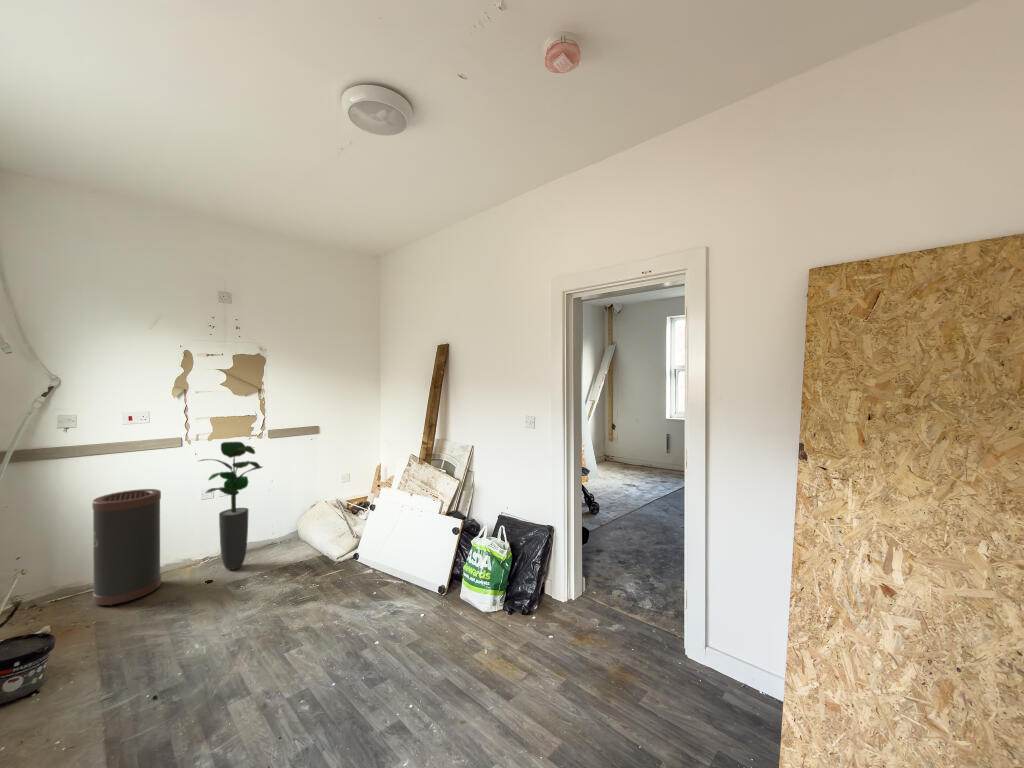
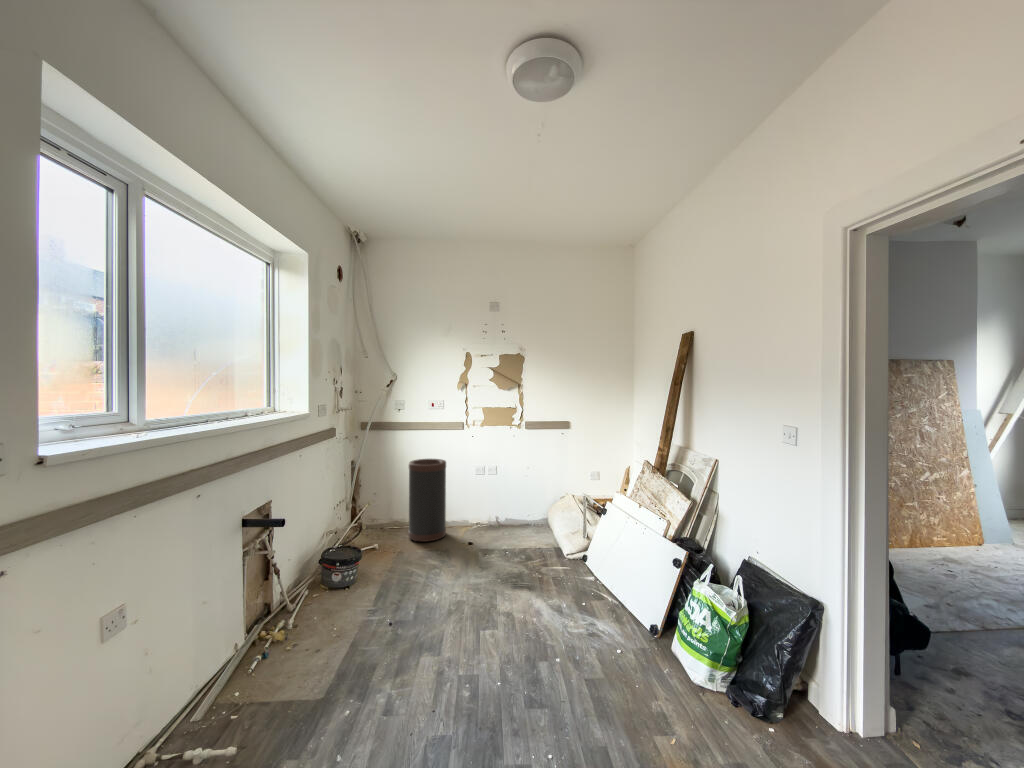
potted plant: present [200,442,262,570] -> none [467,428,514,540]

